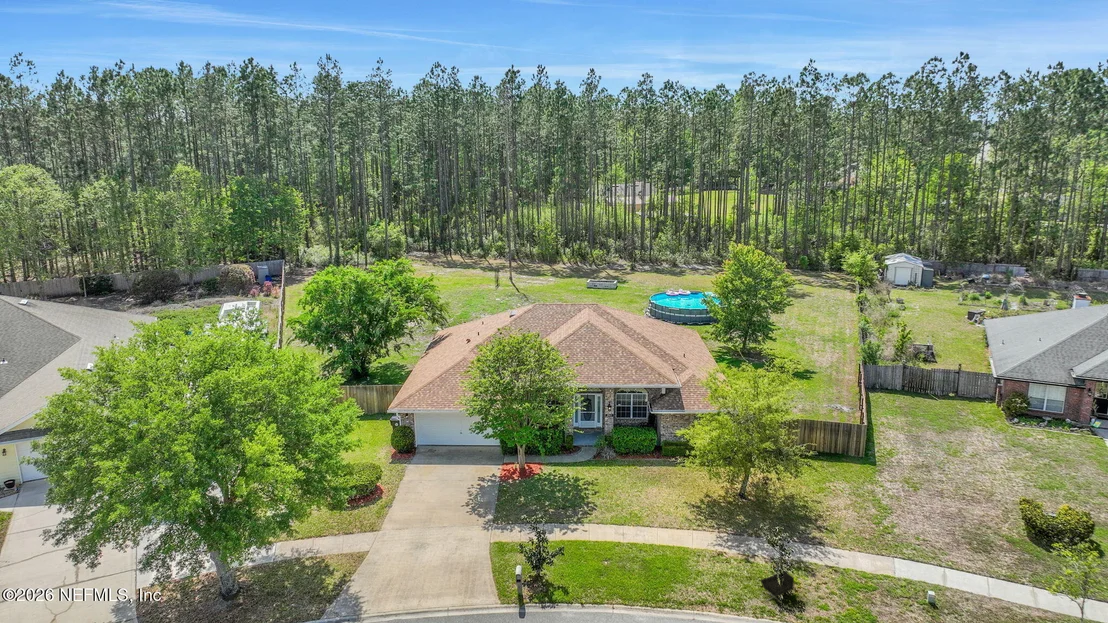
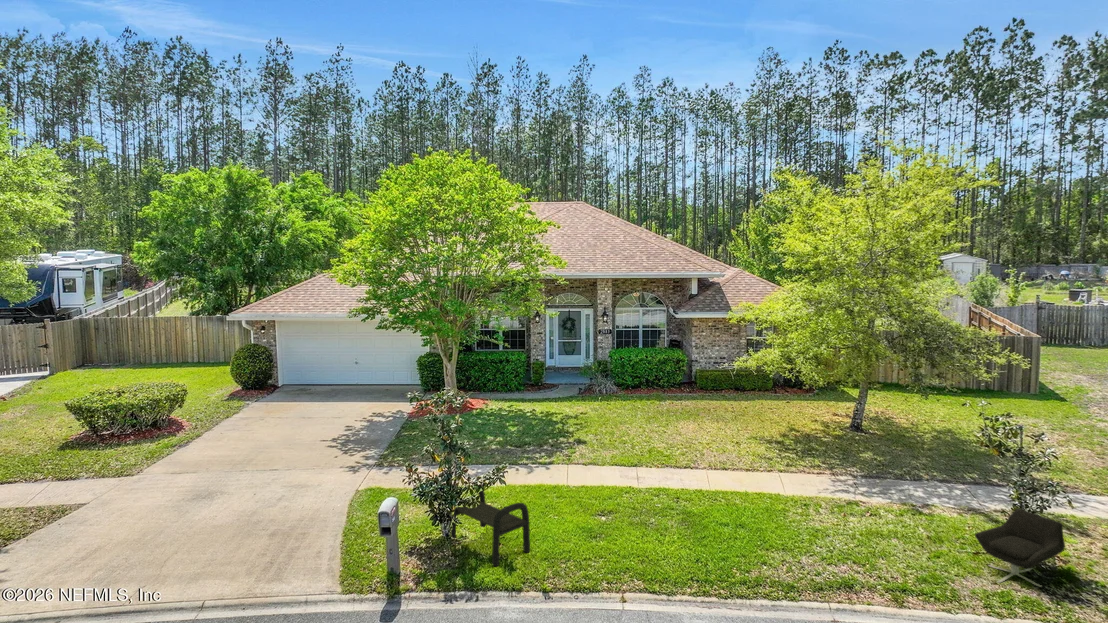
bench: none [539,552,575,591] -> present [451,490,530,566]

